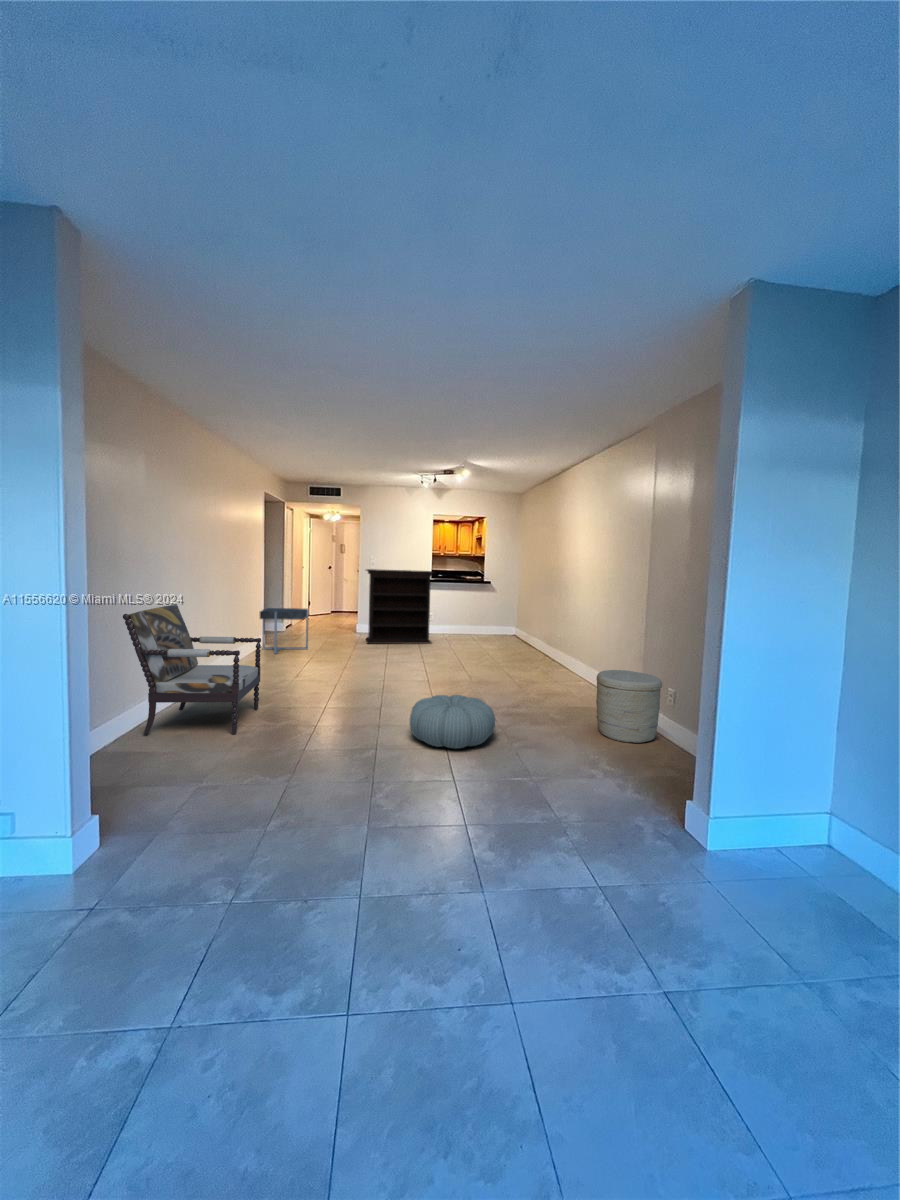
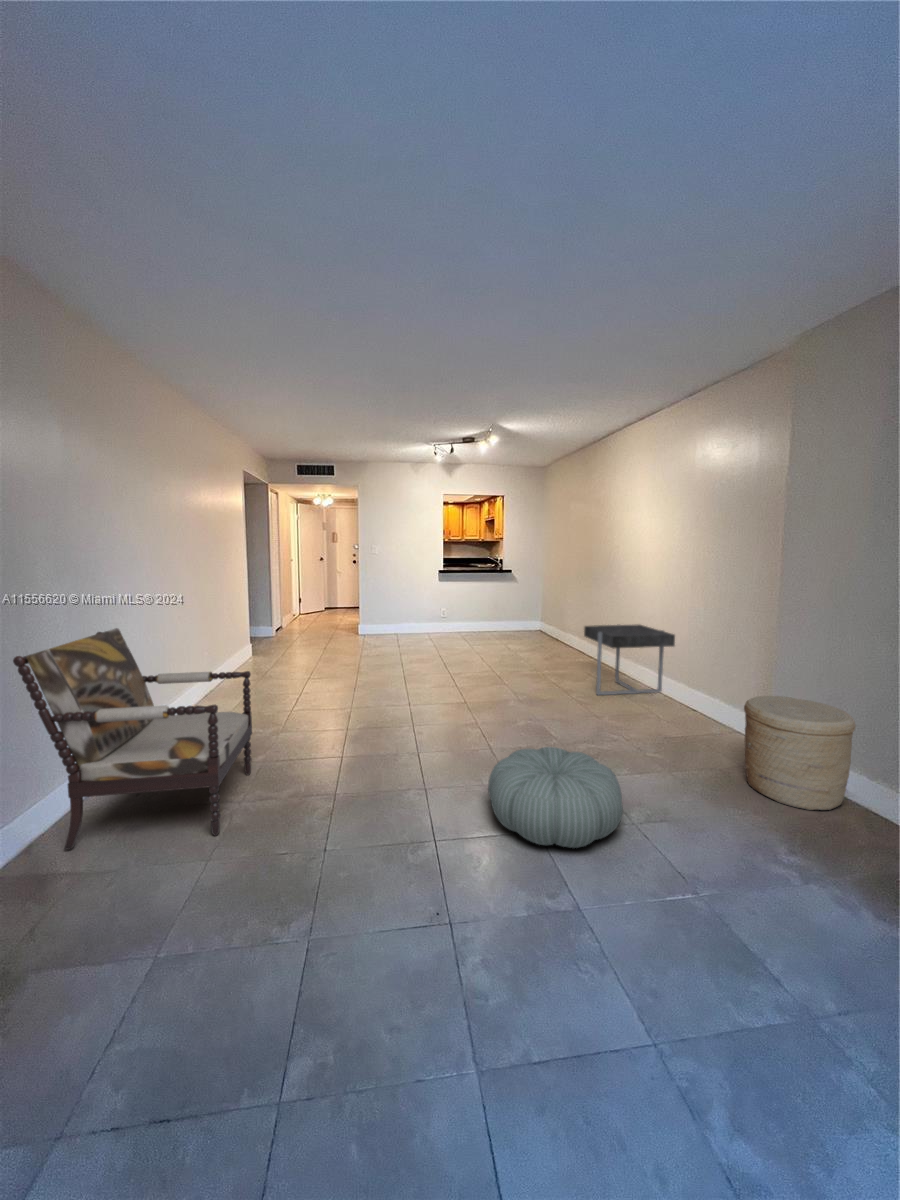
bookshelf: present [366,569,435,644] -> none [368,560,451,648]
side table: present [260,608,309,654] -> present [584,625,675,695]

